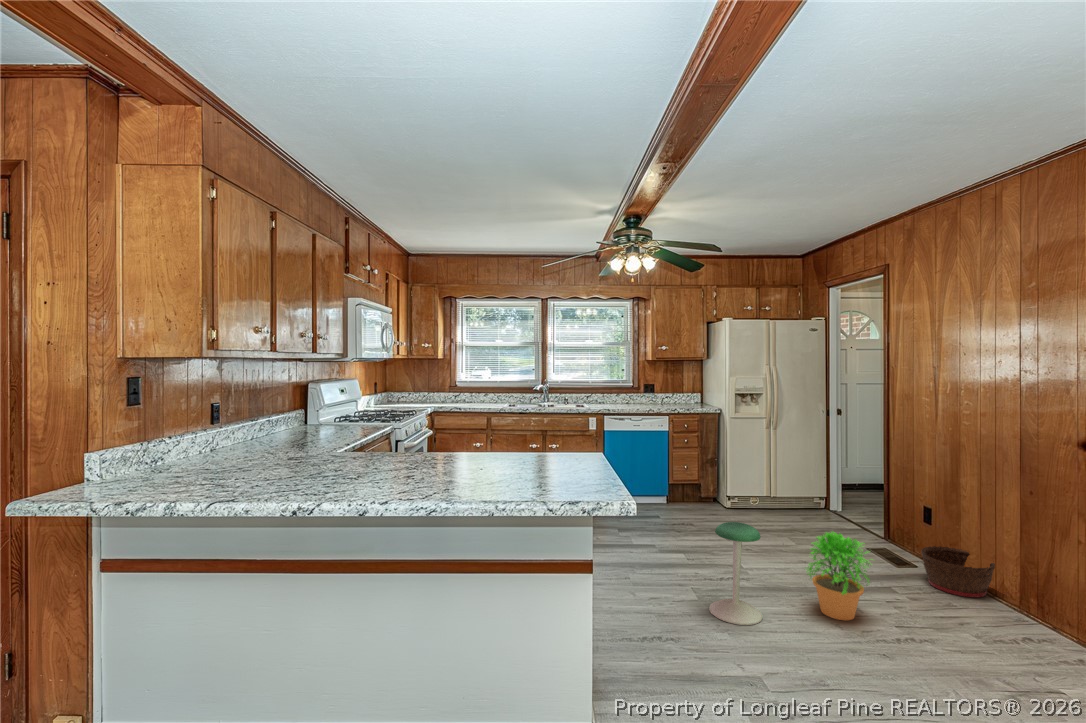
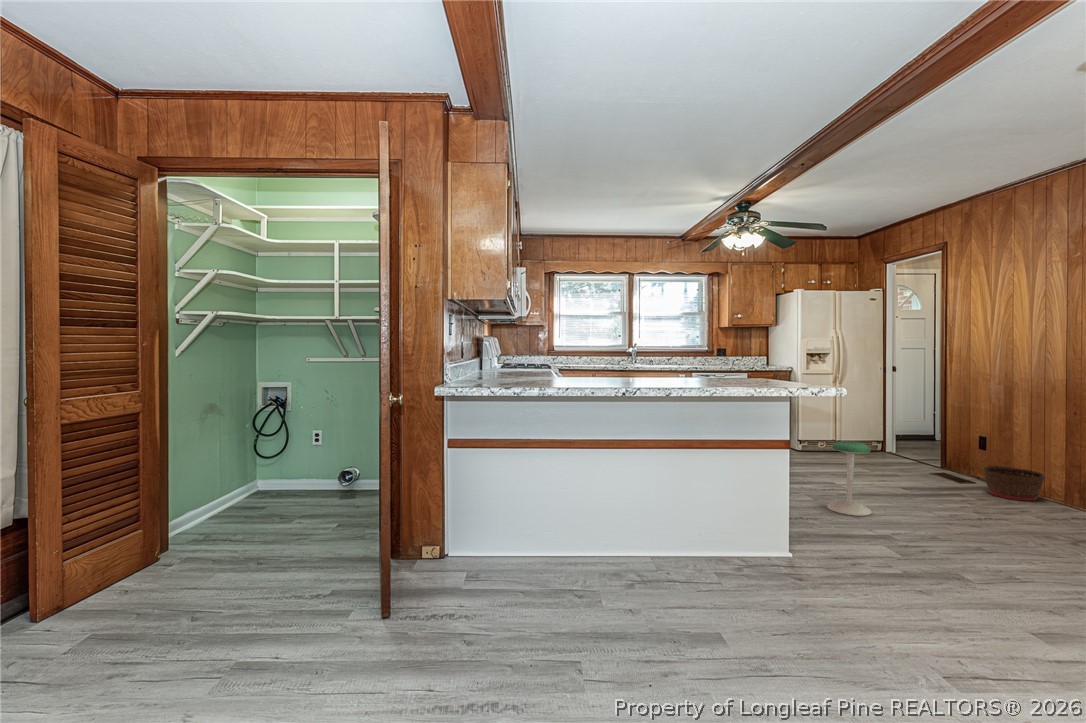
potted plant: present [807,532,870,620] -> none [901,446,959,513]

